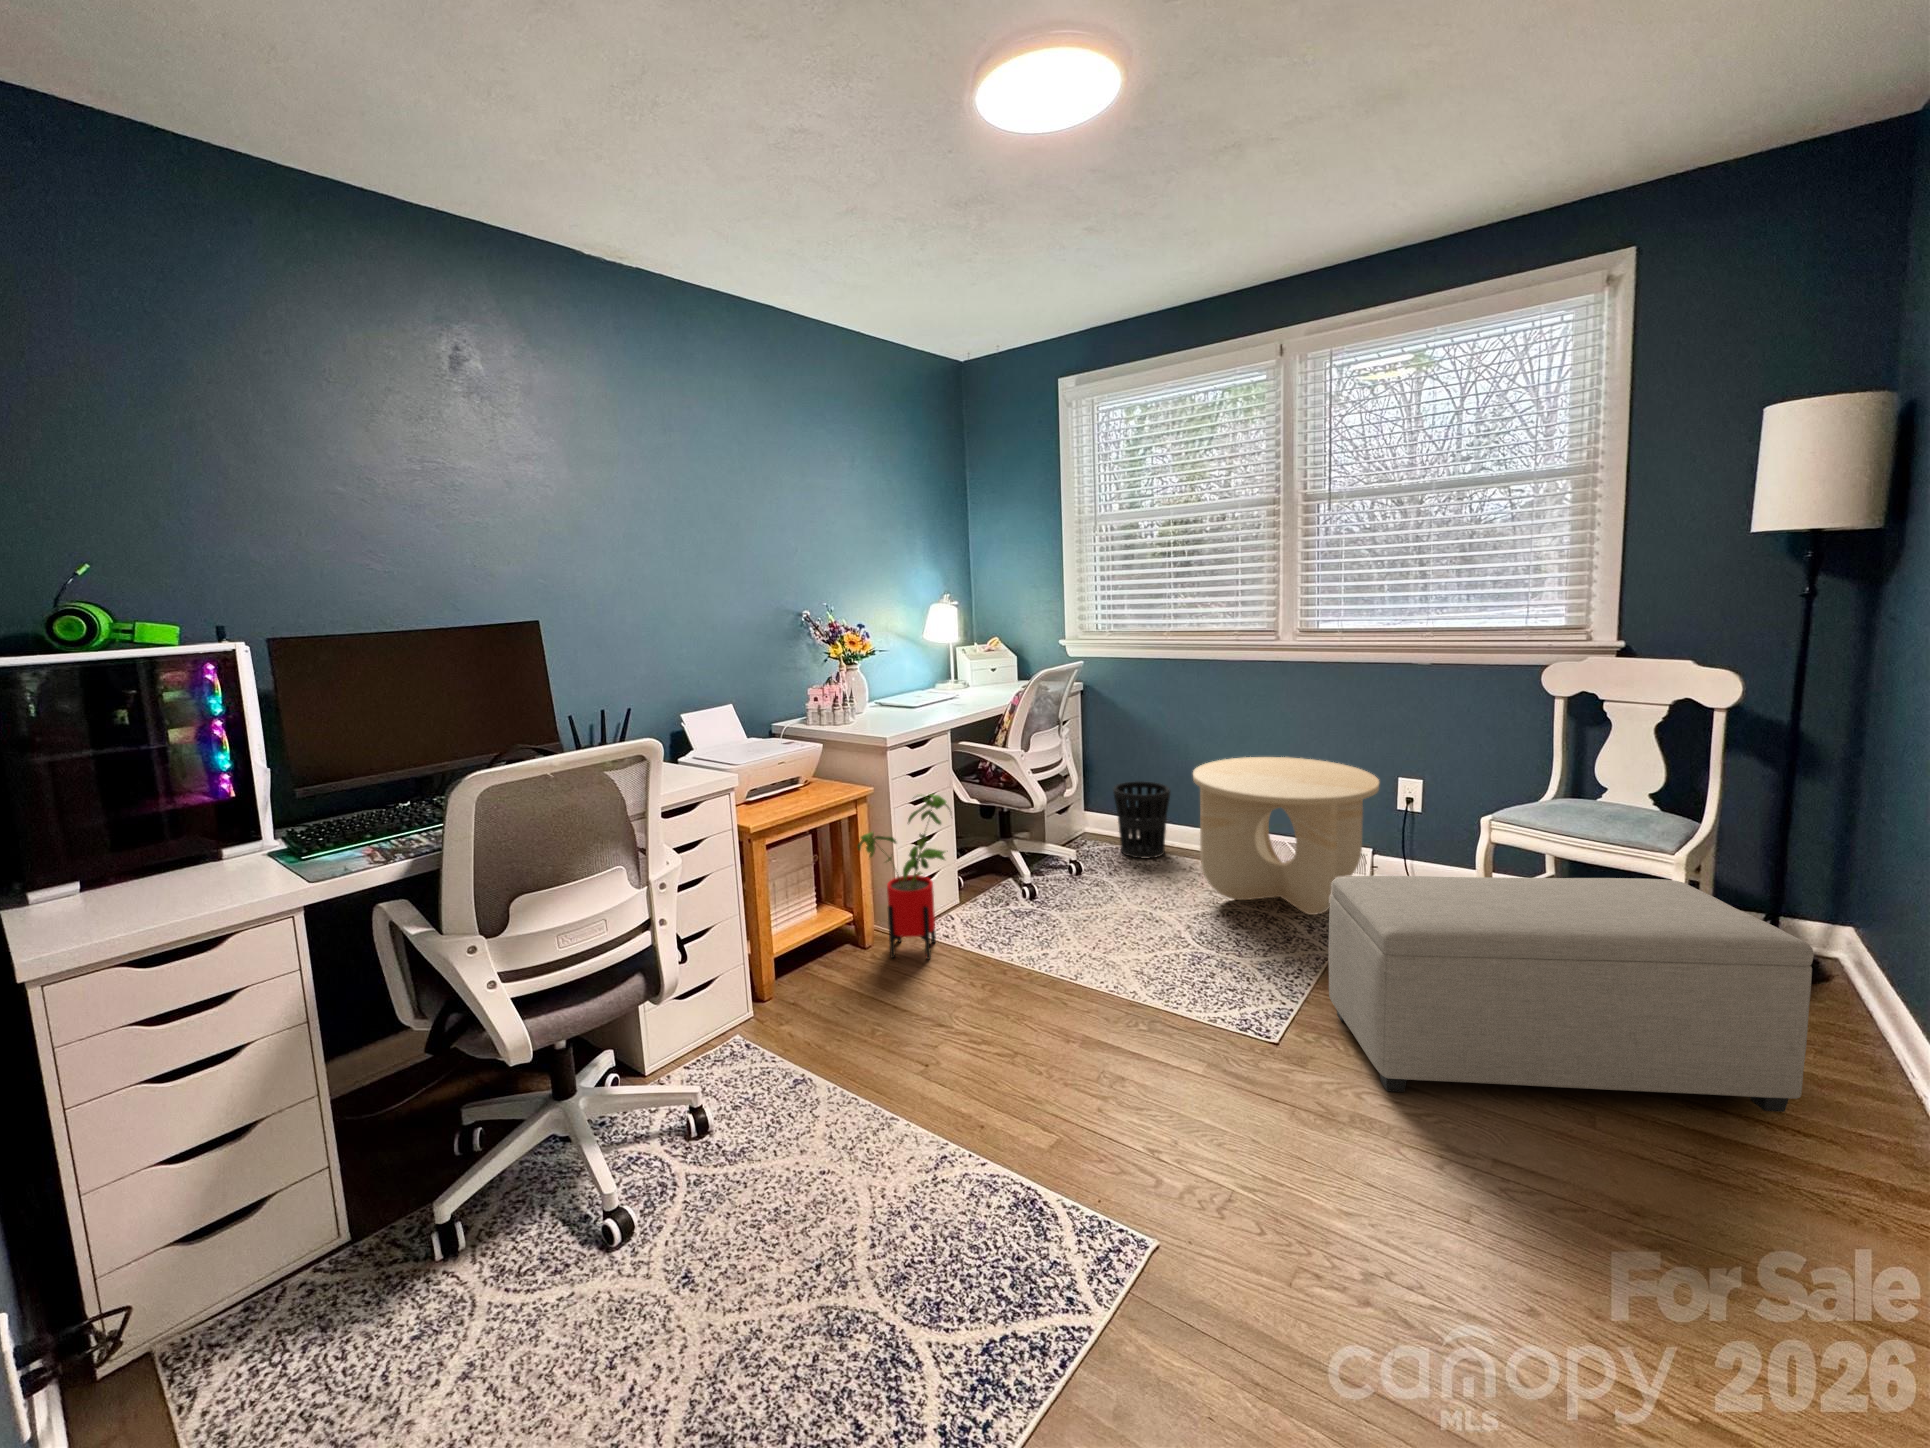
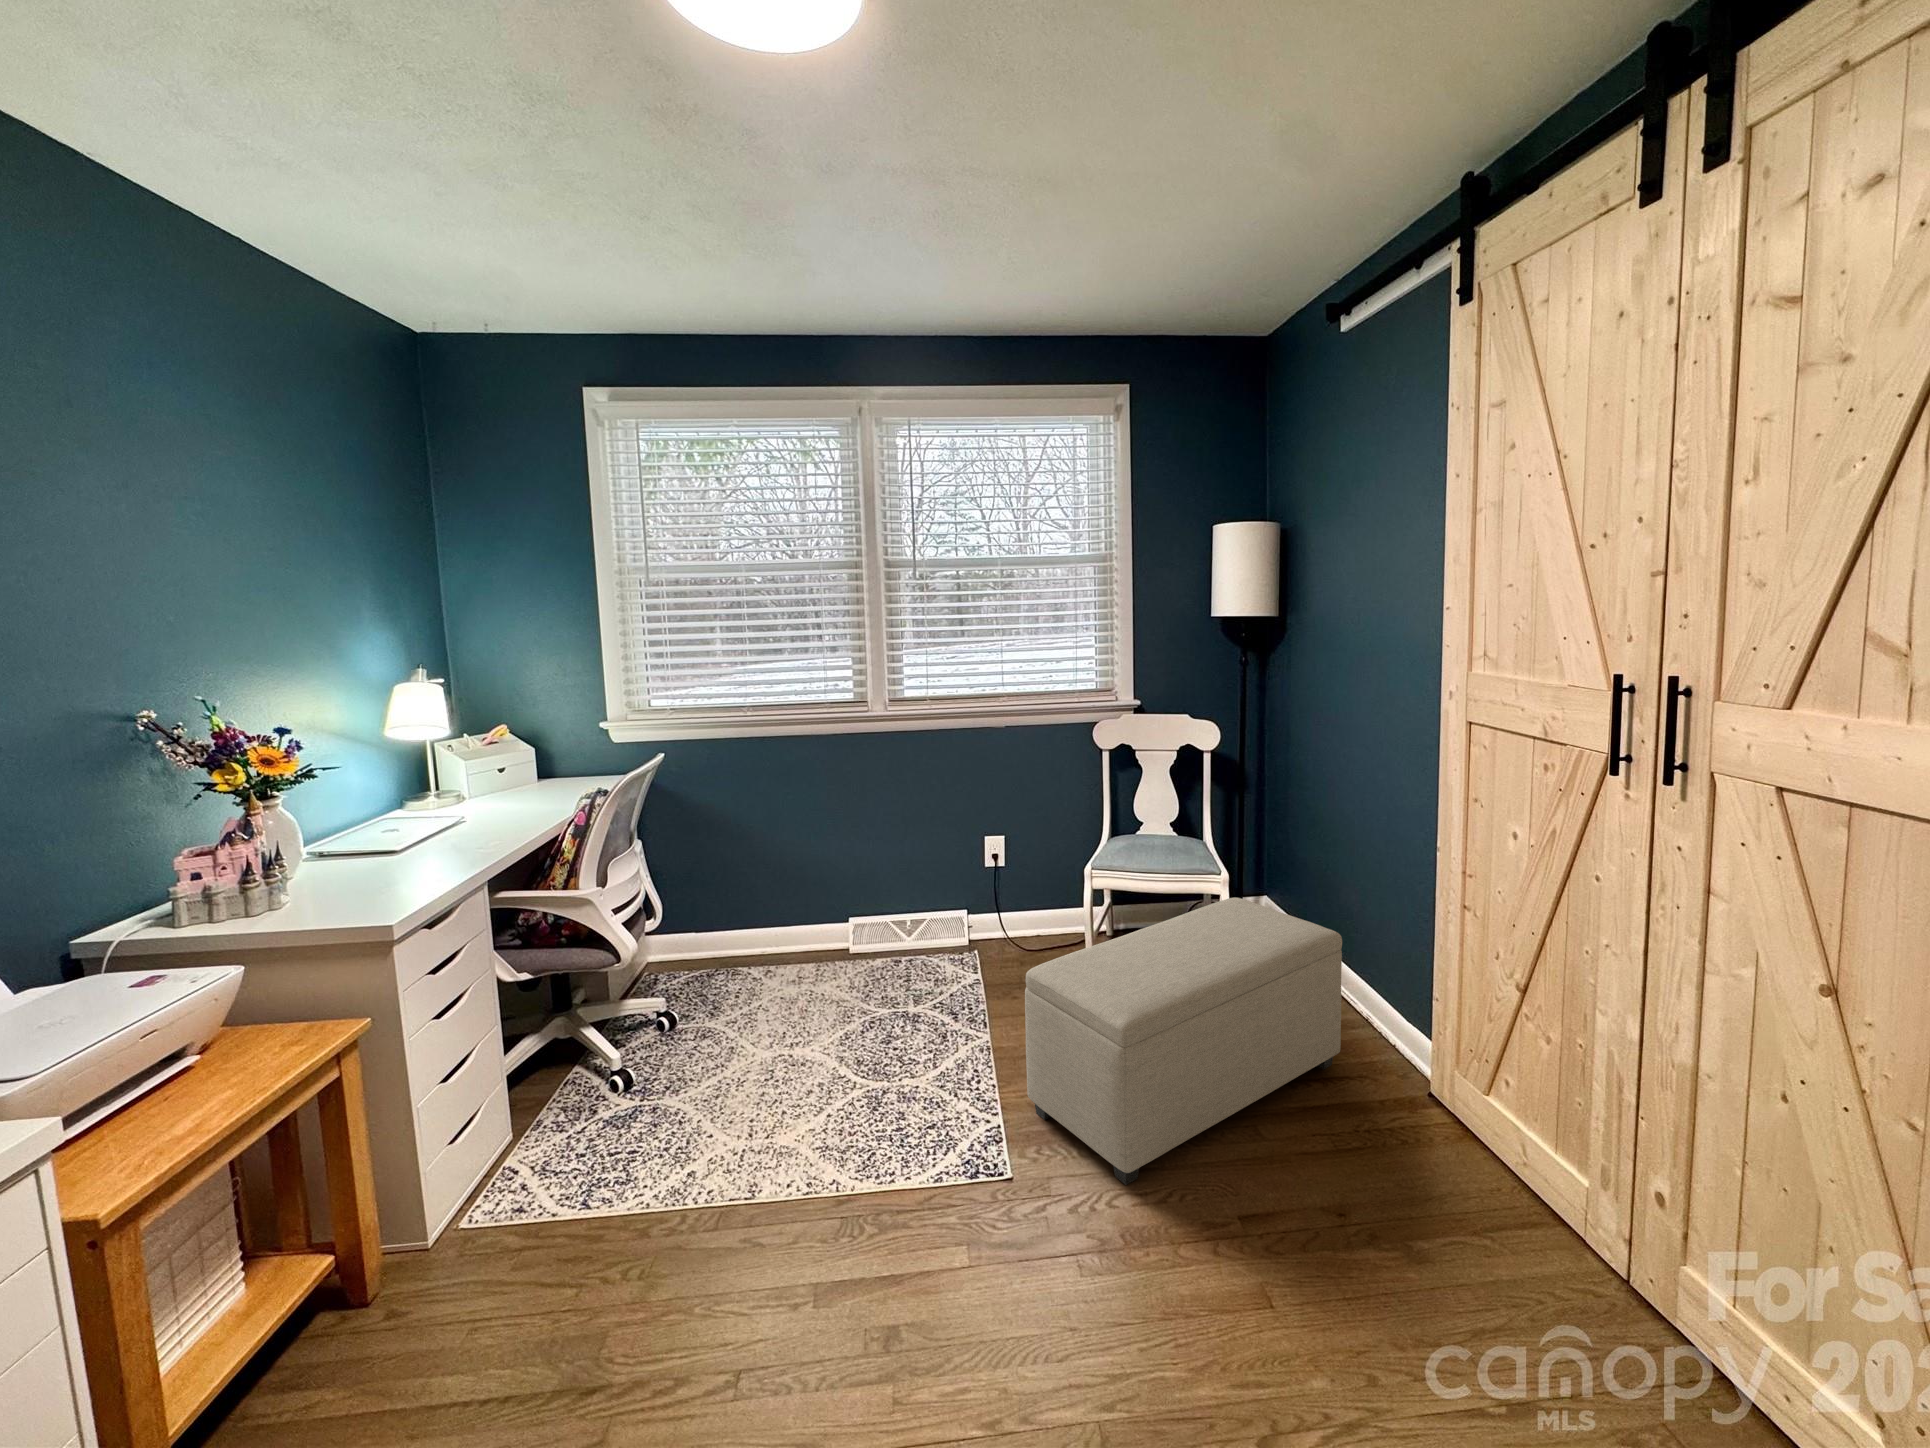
side table: present [1193,757,1379,915] -> none [809,831,993,1007]
wastebasket: present [1113,781,1170,858] -> none [695,885,764,984]
house plant: present [857,794,950,959] -> none [350,997,546,1298]

